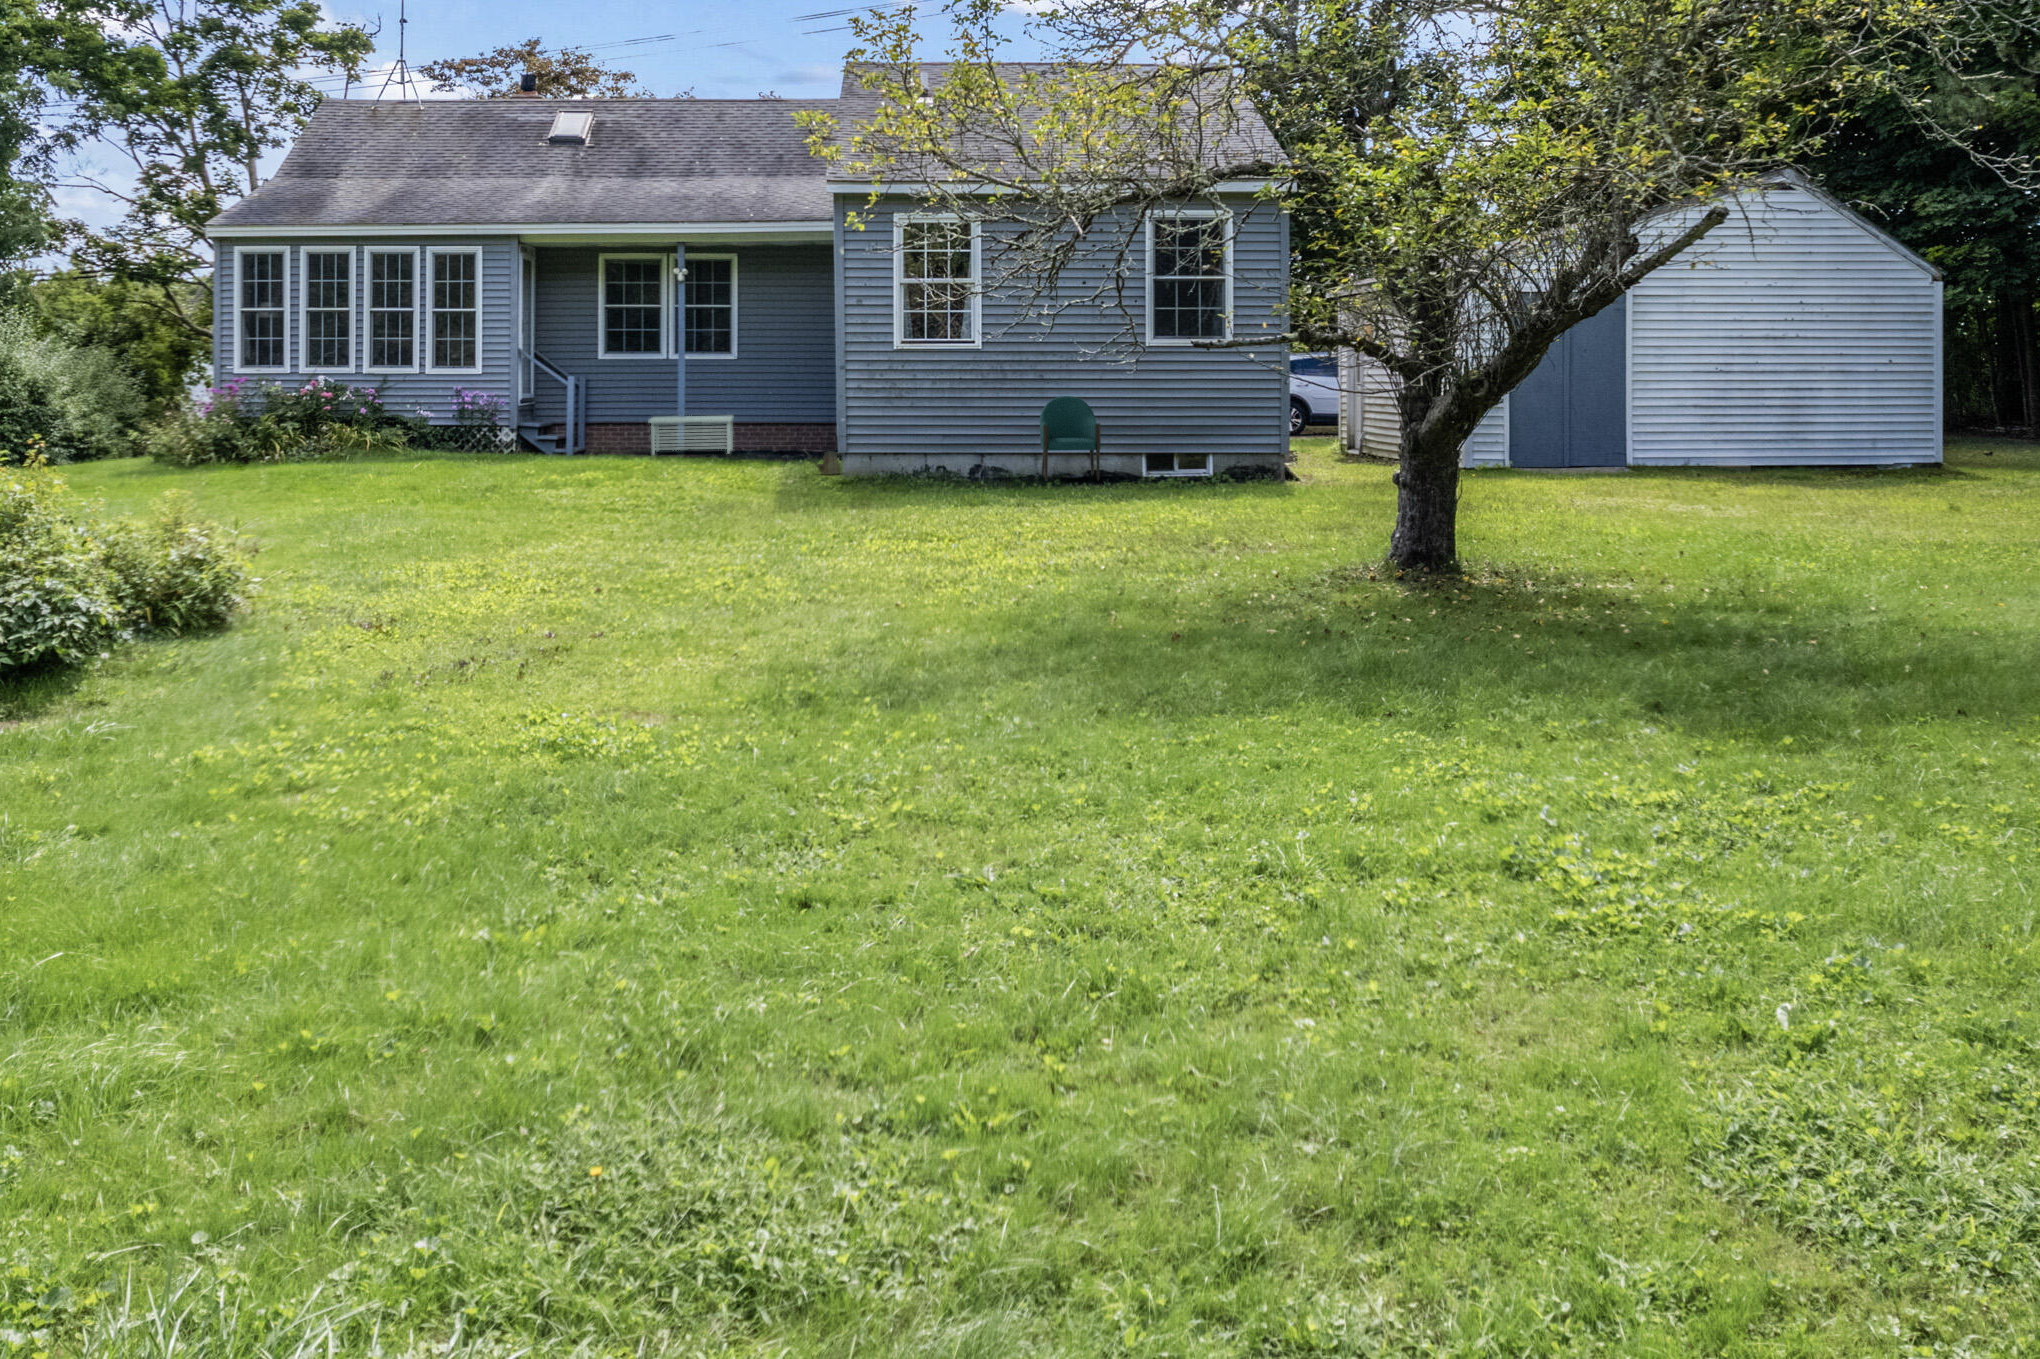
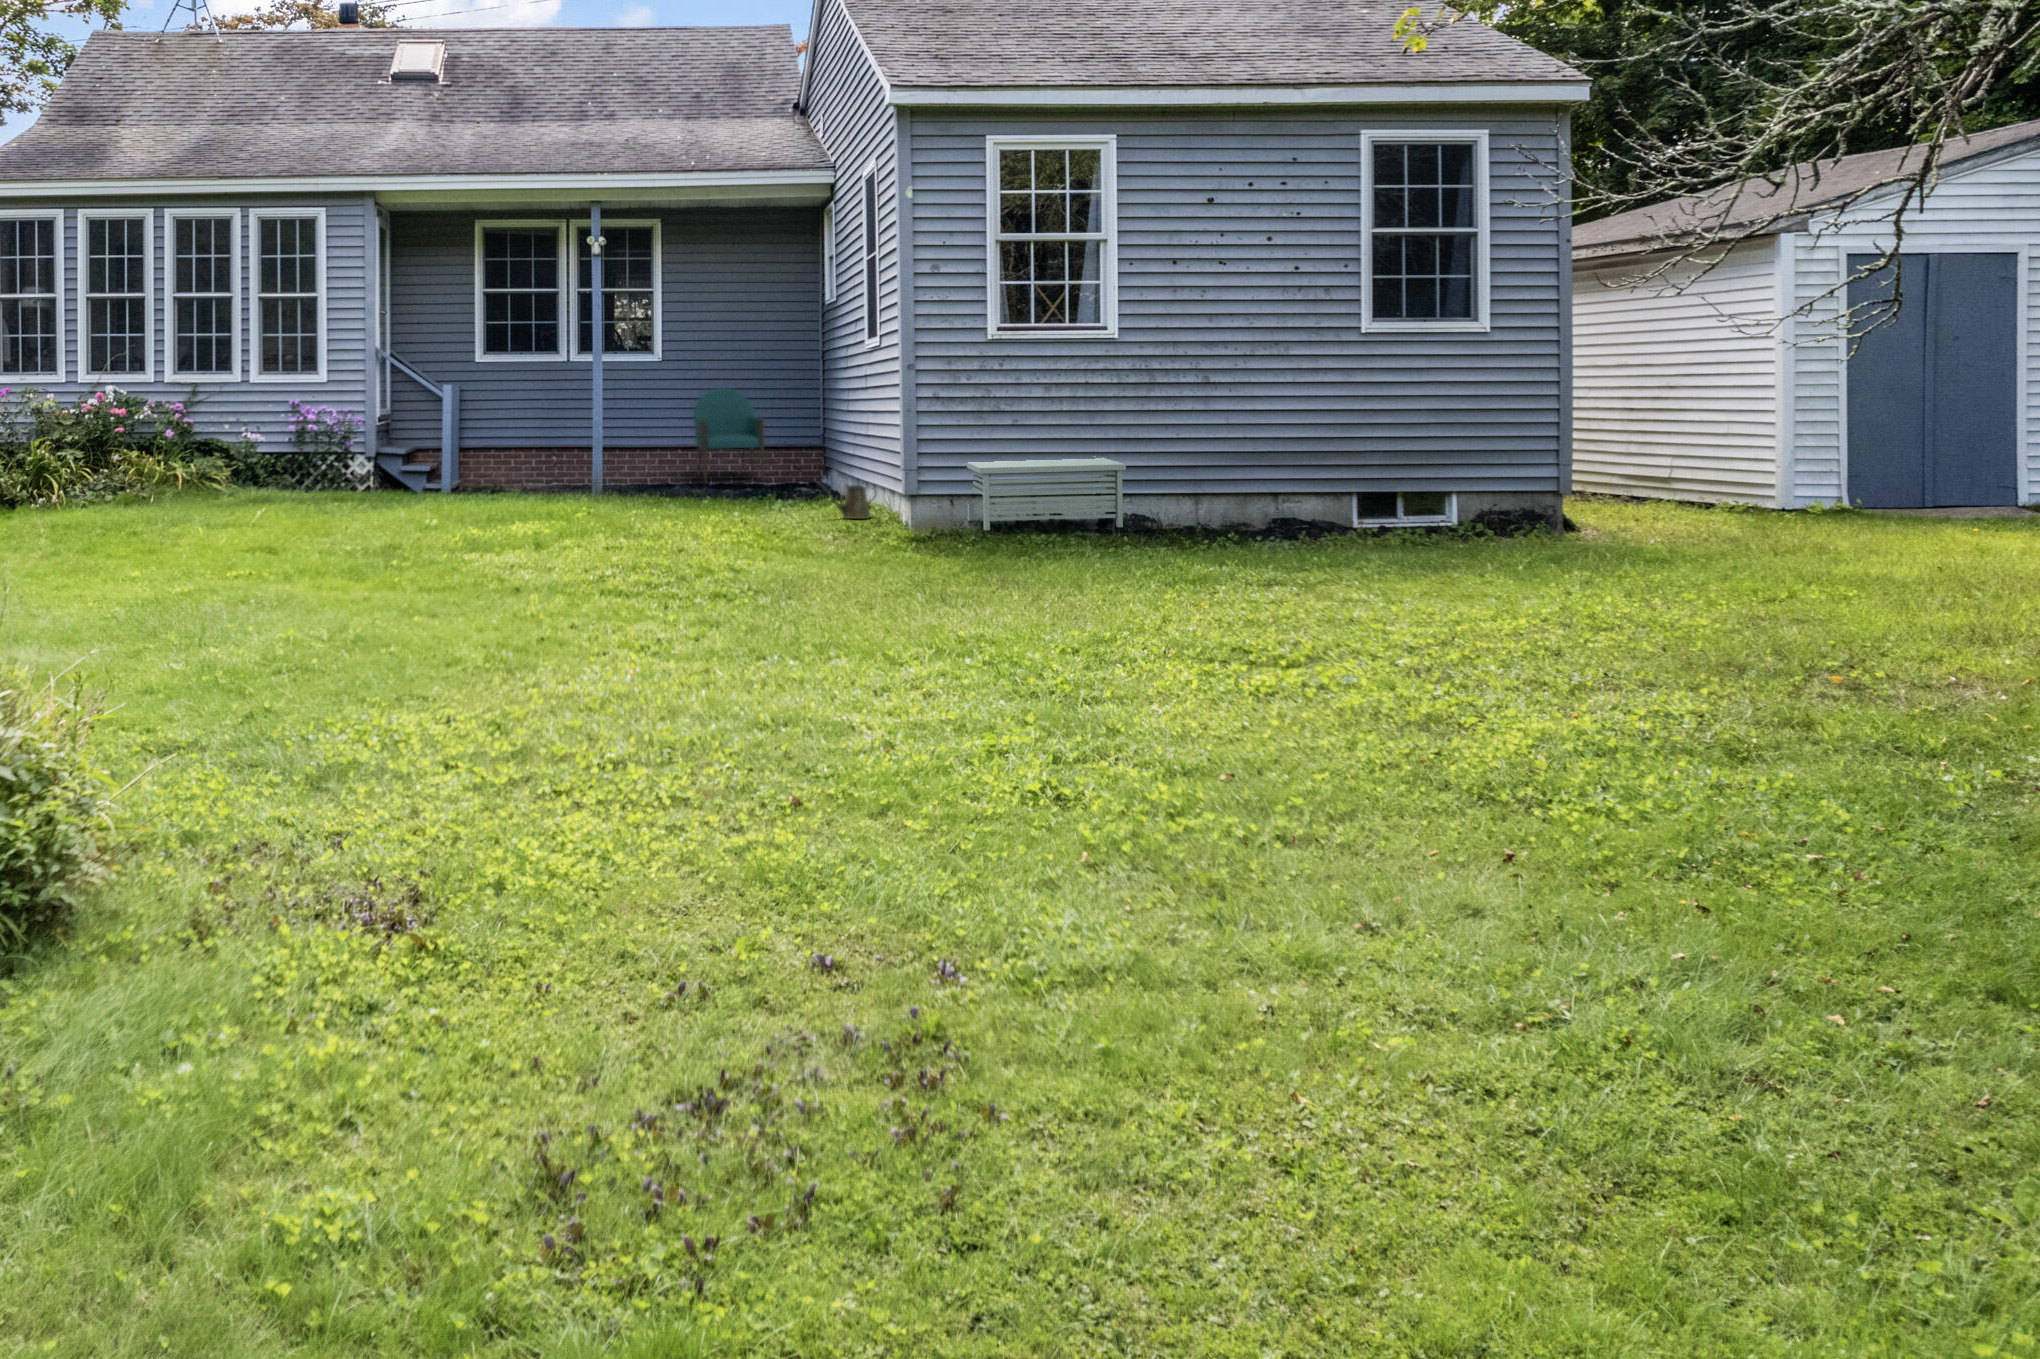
chair: present [1040,396,1101,481] -> present [694,388,764,479]
storage bench: present [648,415,733,455] -> present [967,458,1126,530]

